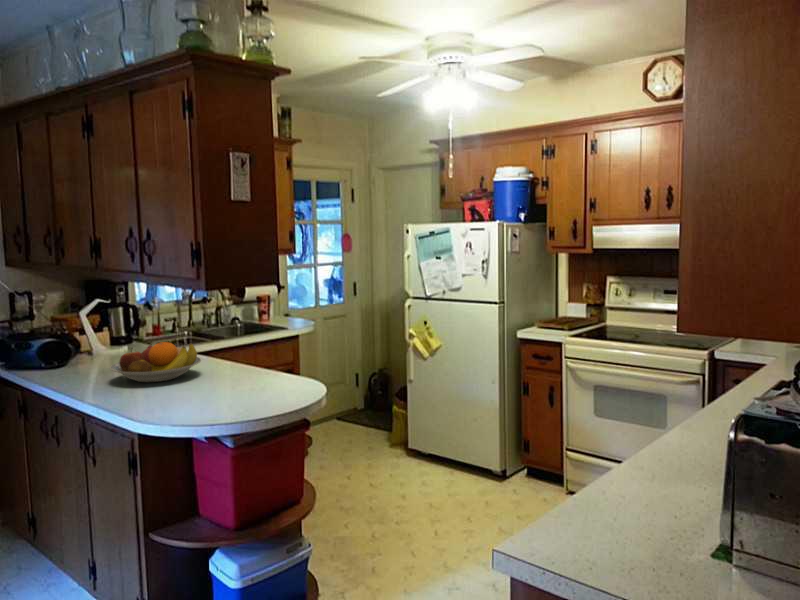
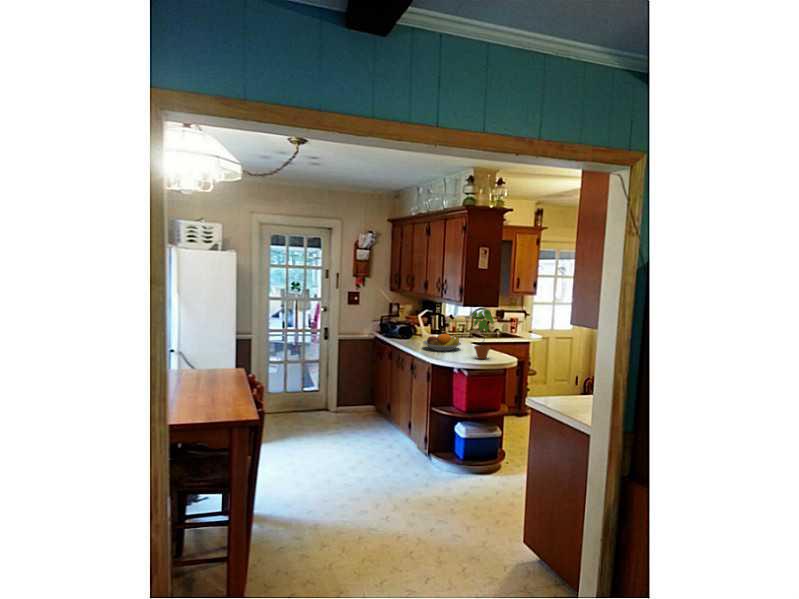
potted plant: none [234,279,281,387] -> present [473,310,493,359]

